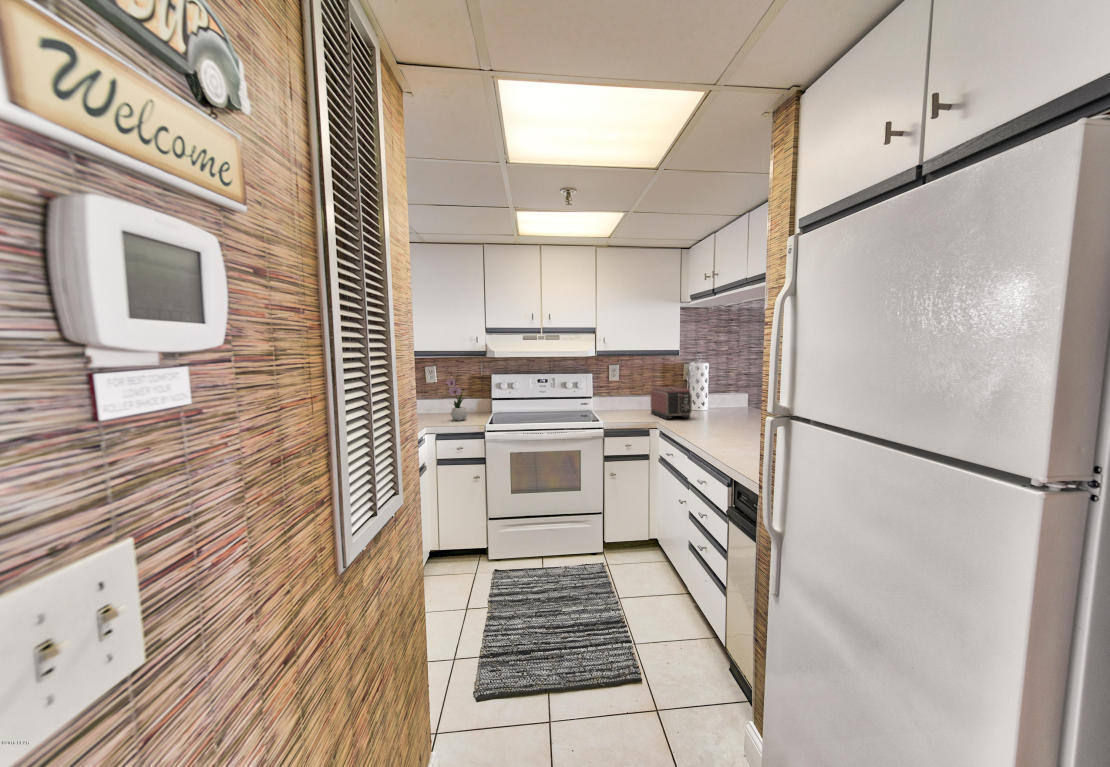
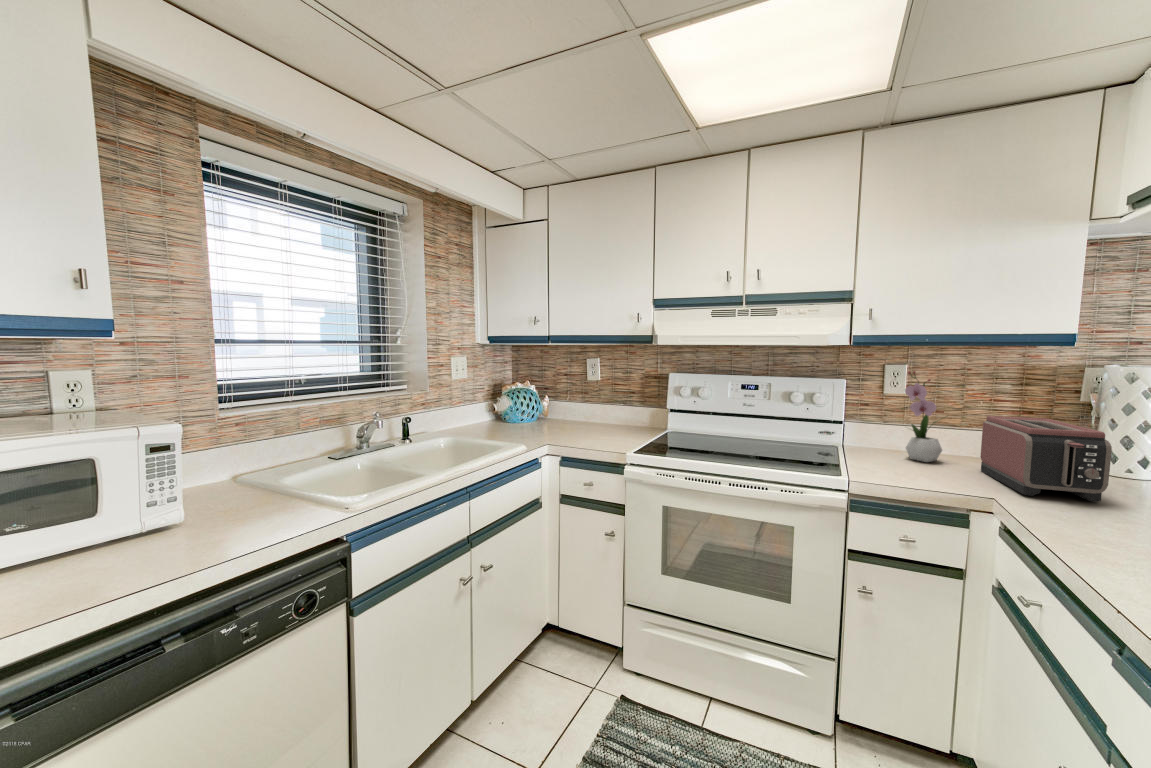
flower arrangement: present [447,371,468,421] -> present [905,371,942,462]

